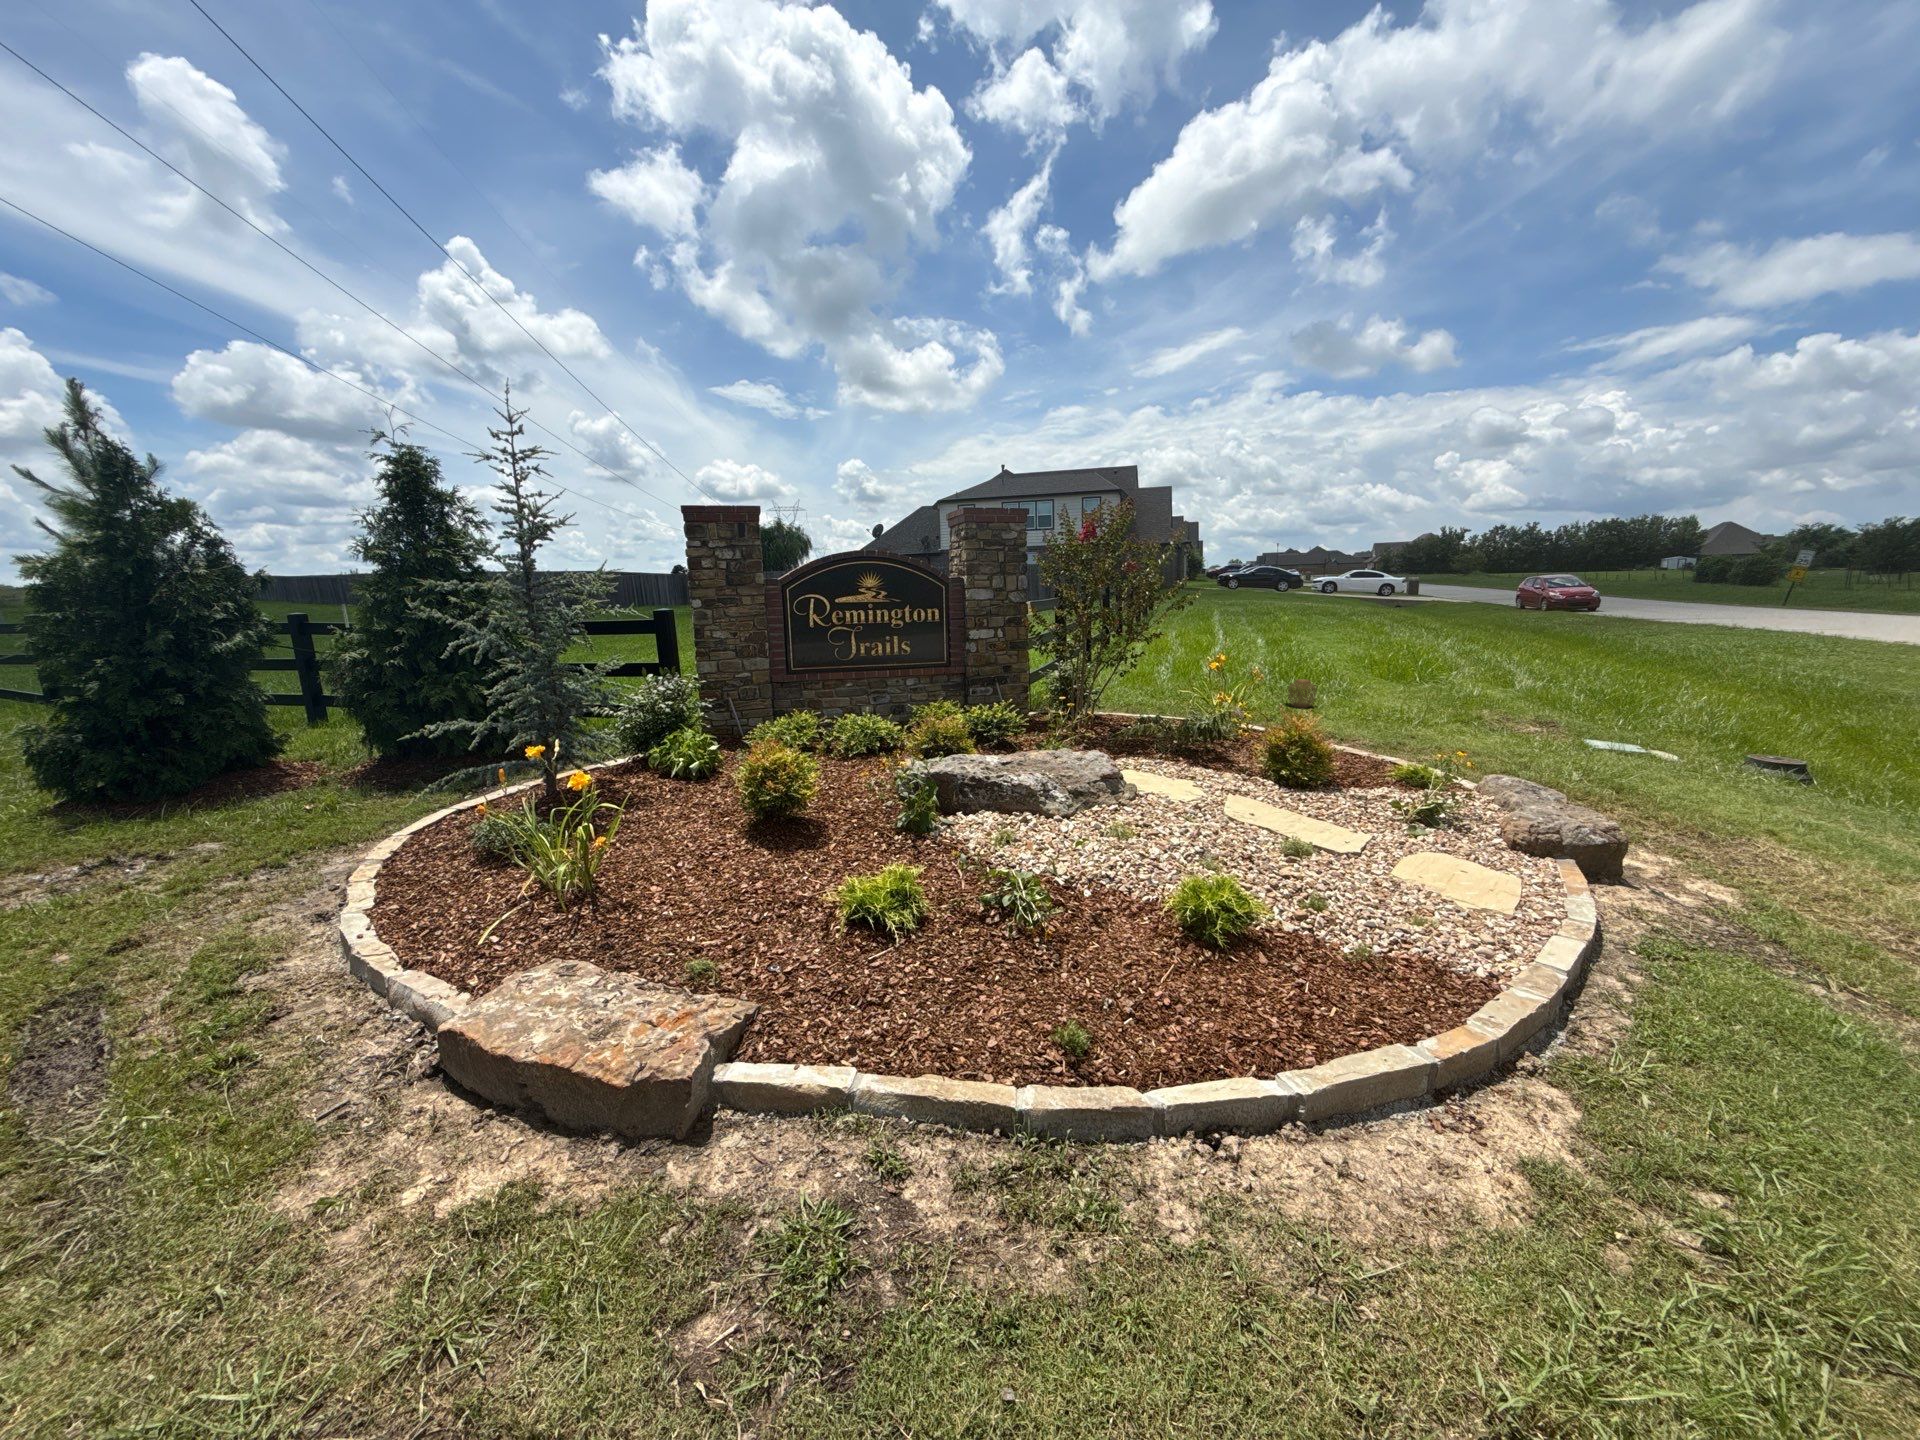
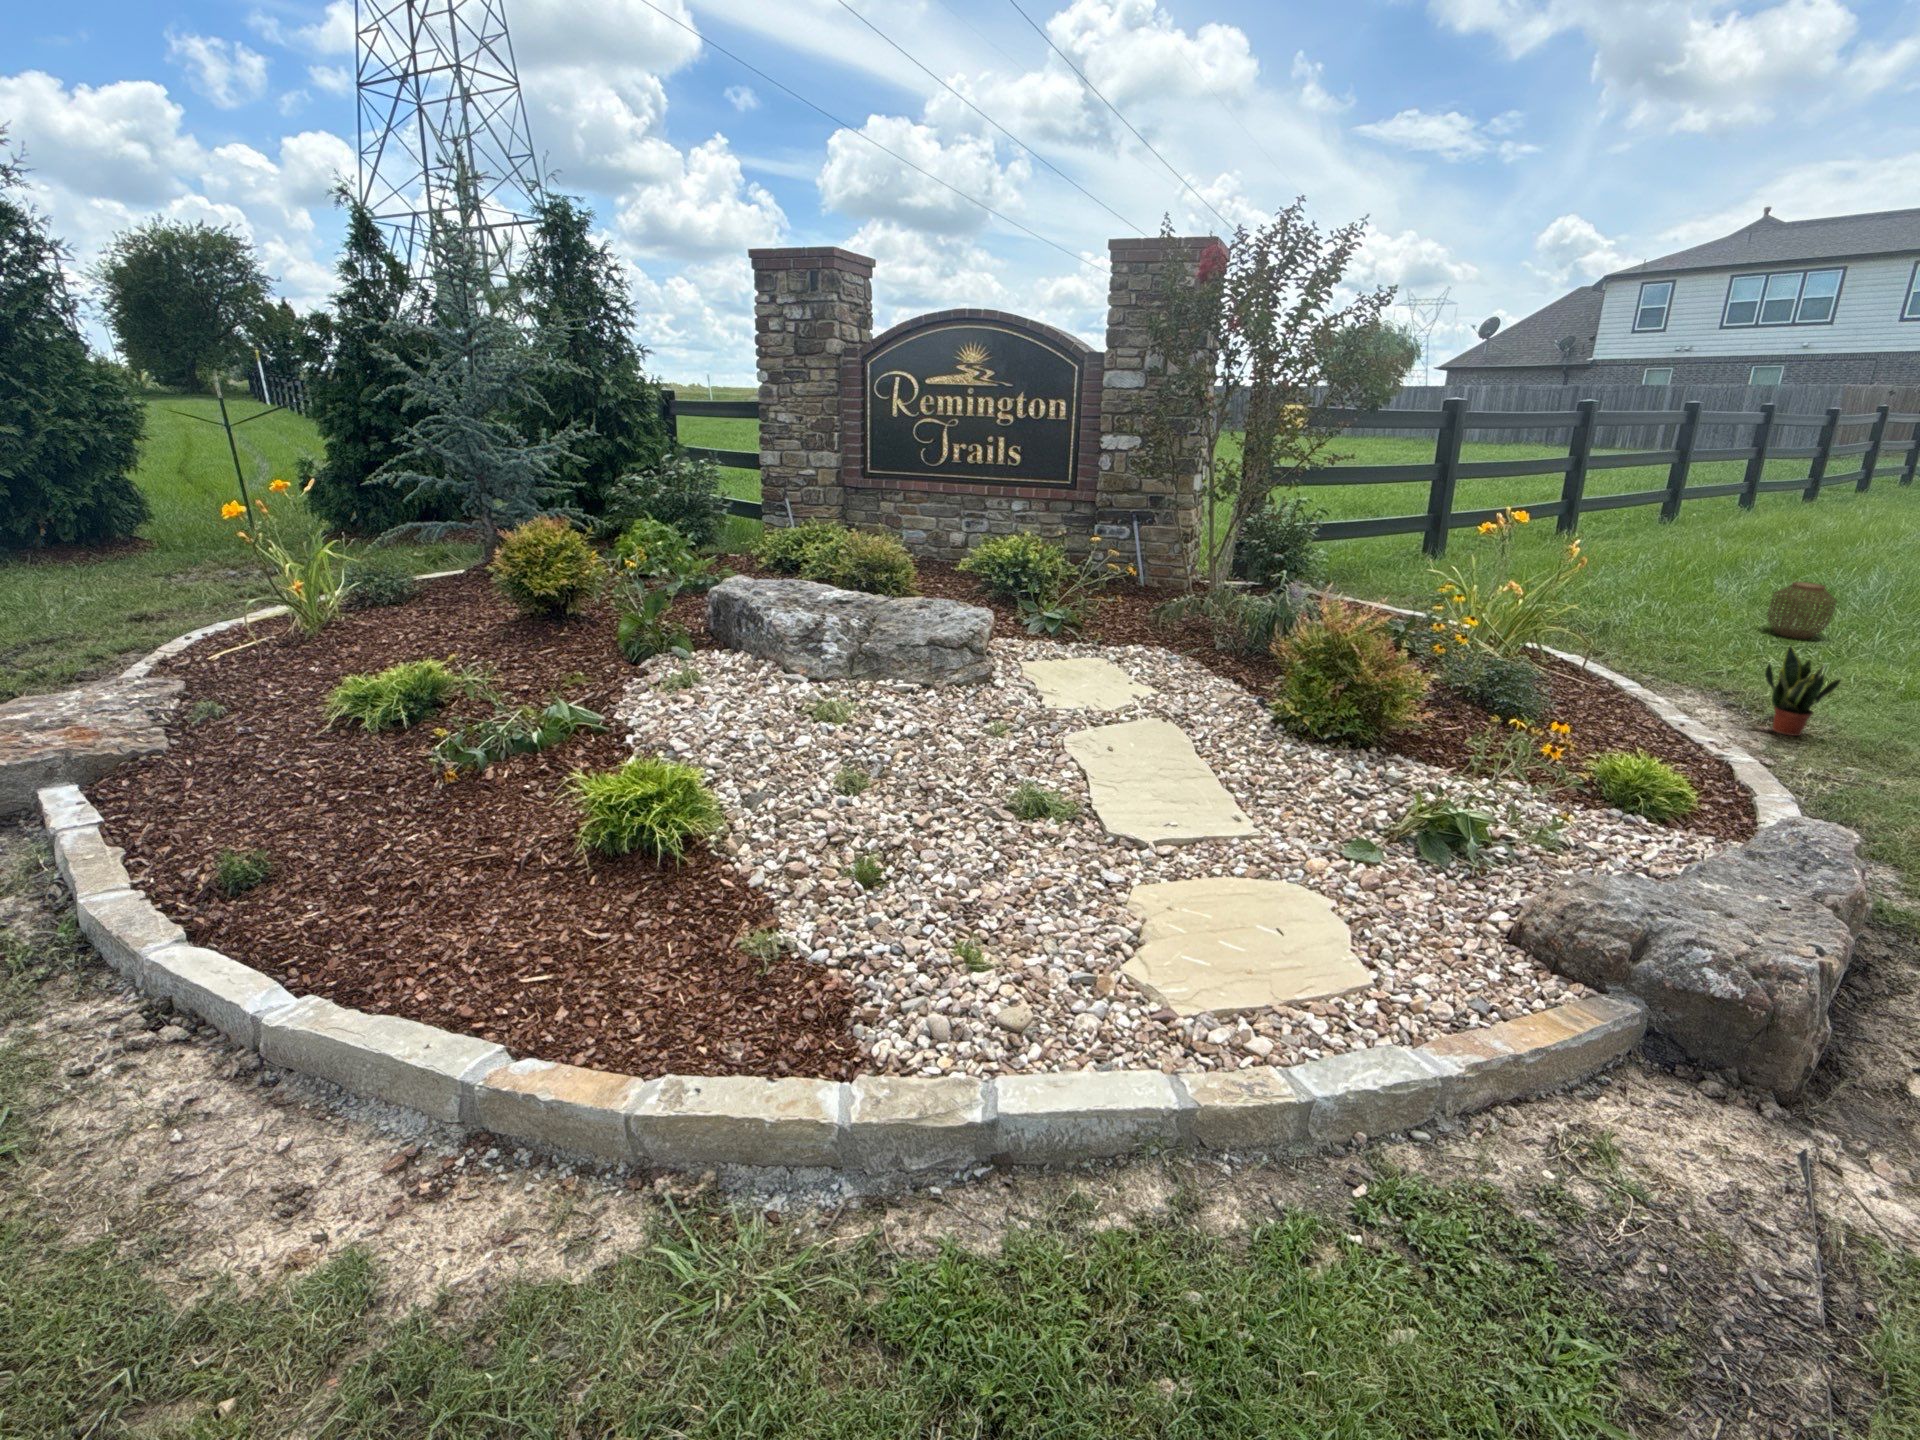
potted plant: none [1354,712,1384,757] -> present [1765,646,1841,736]

